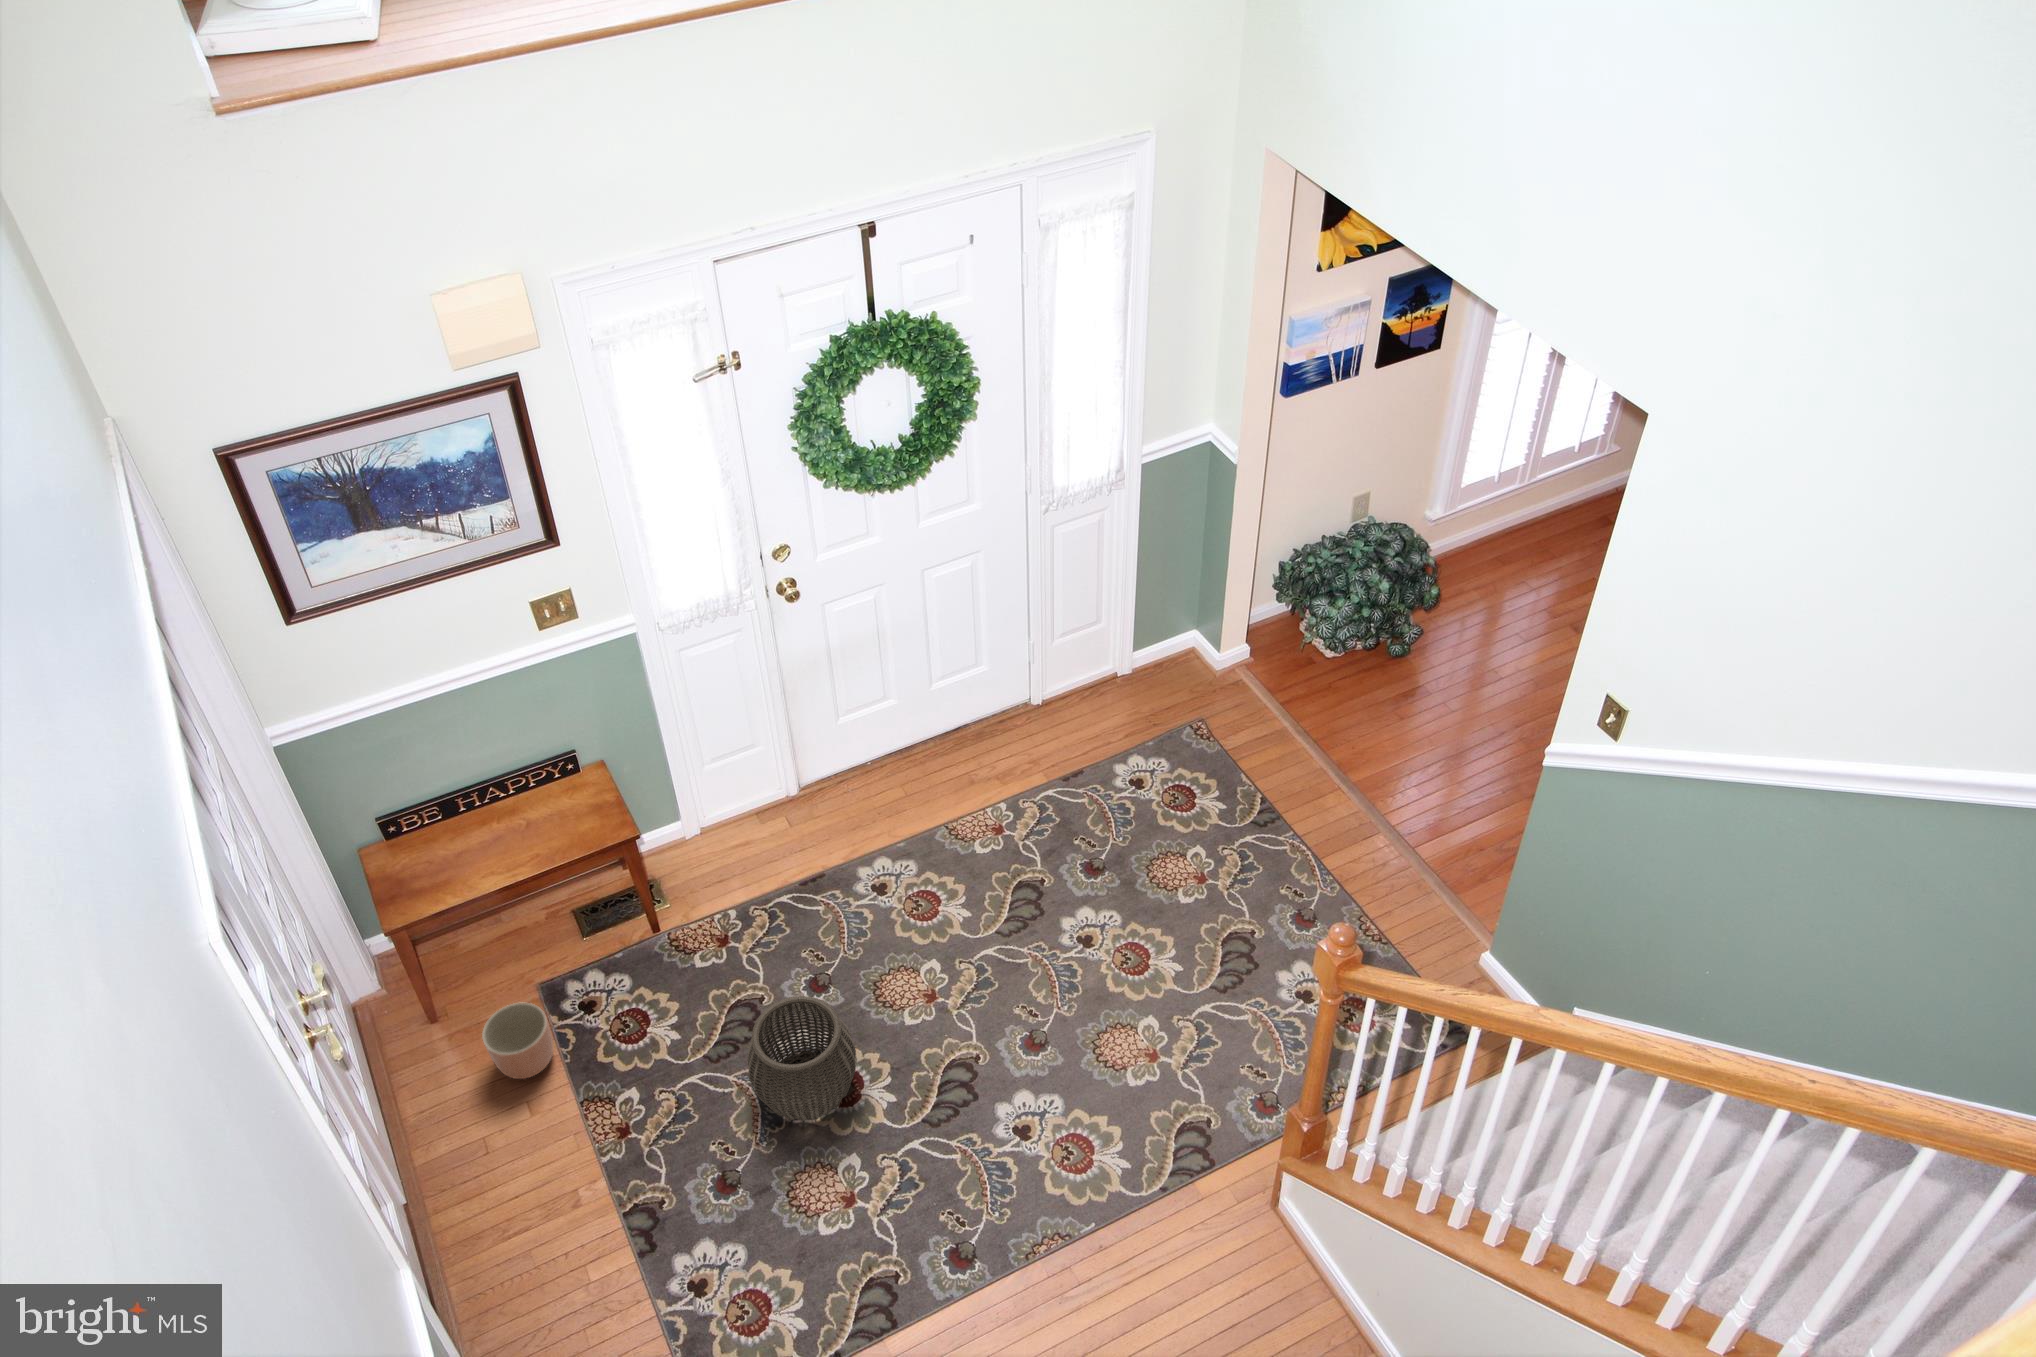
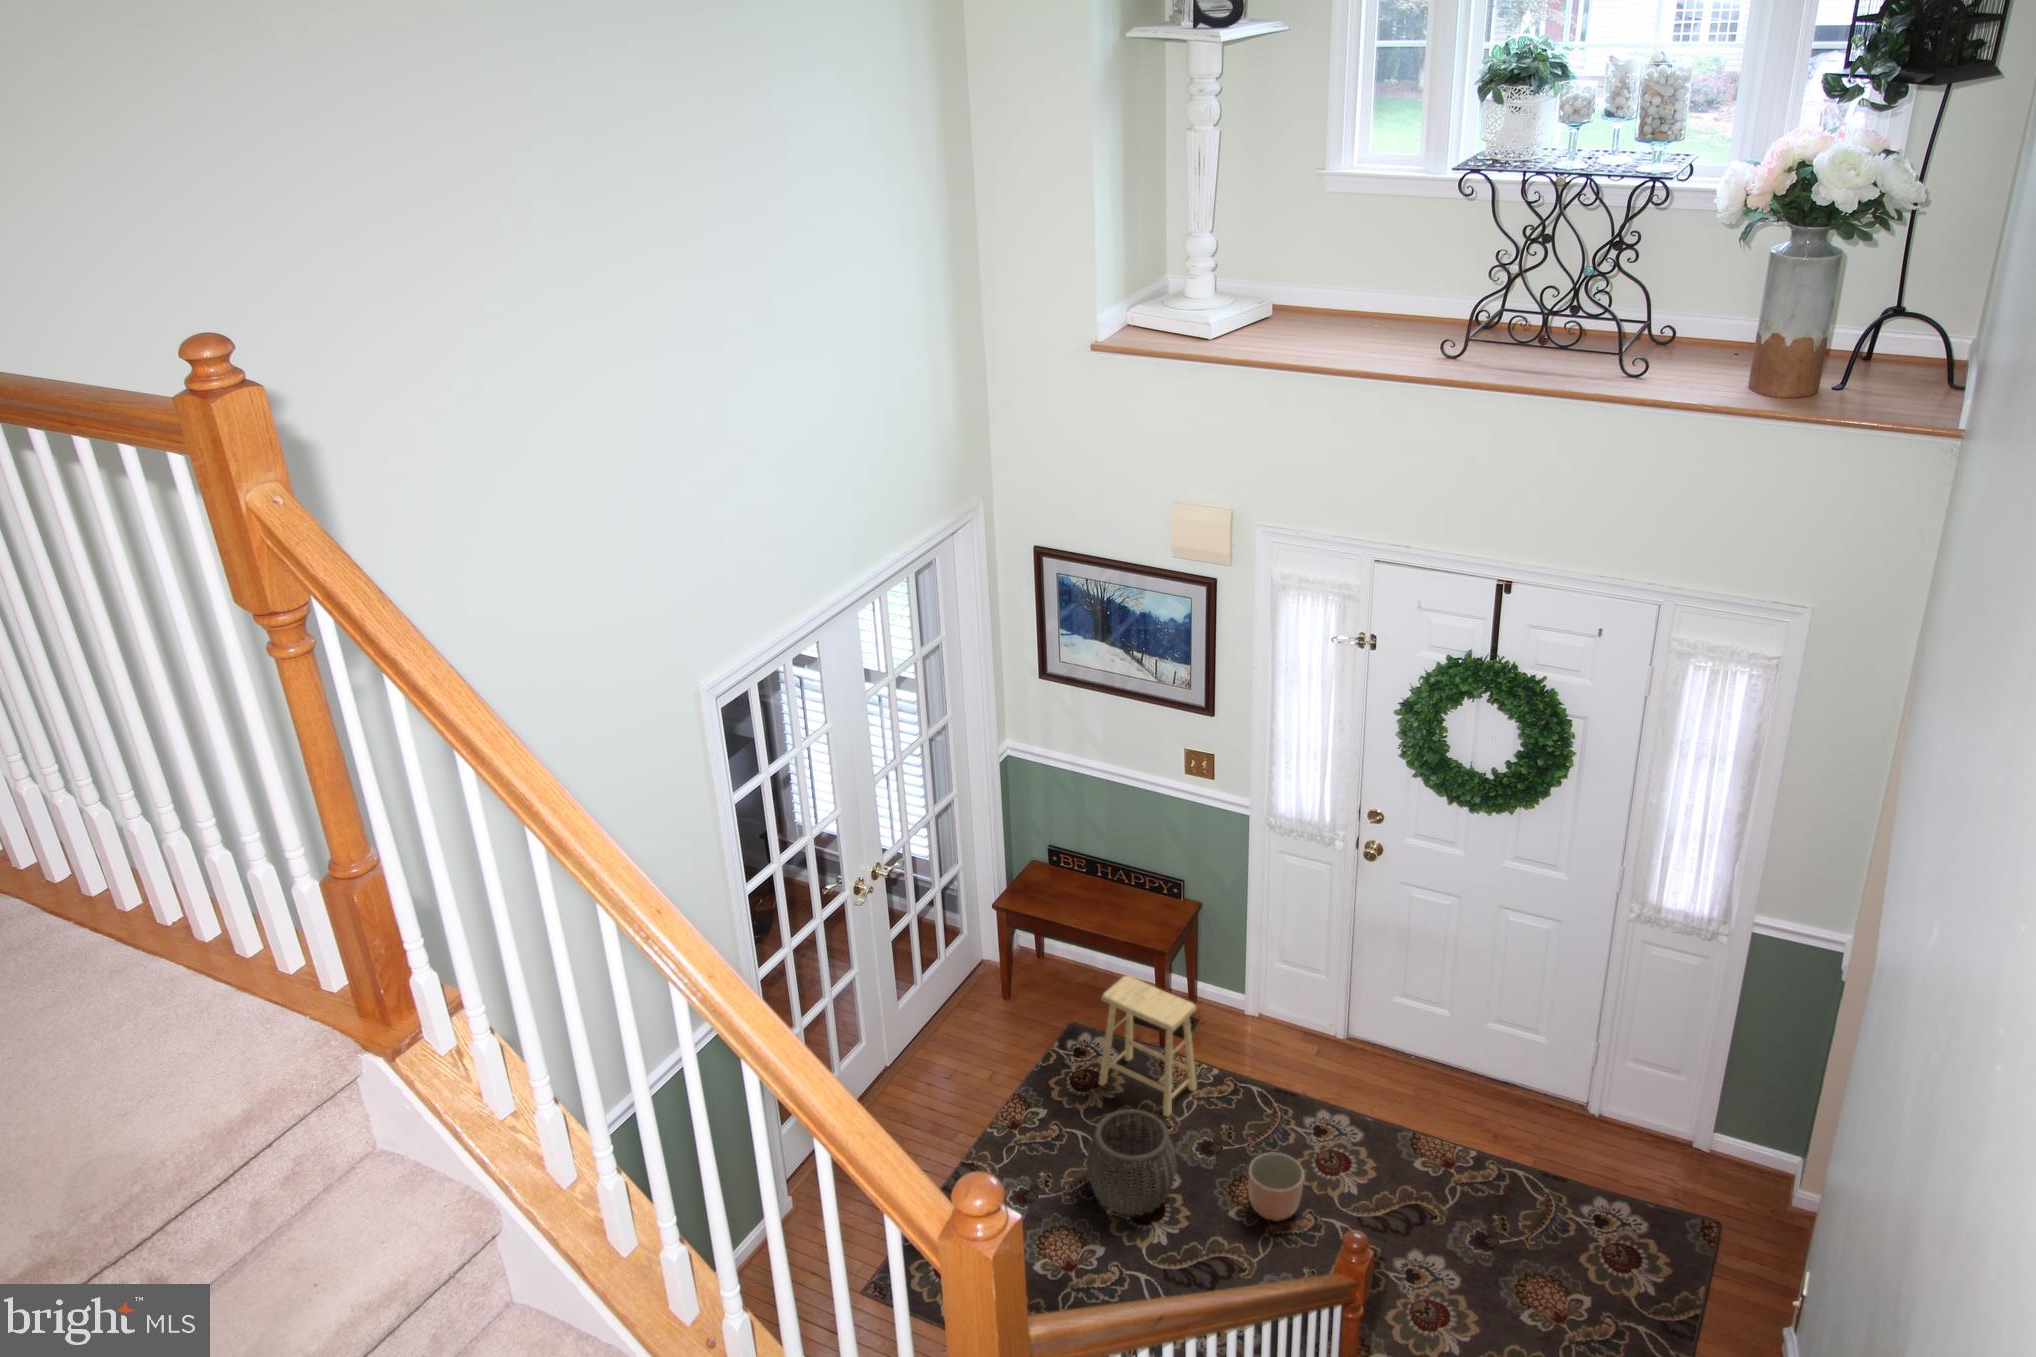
footstool: none [614,864,749,1018] -> present [1099,976,1197,1117]
planter: present [482,1002,553,1079] -> present [1249,1153,1304,1221]

